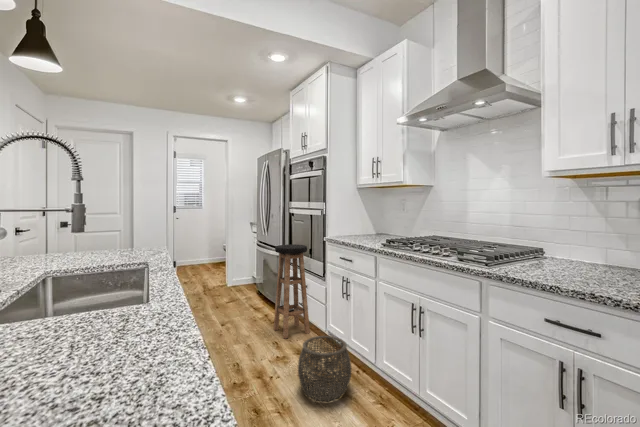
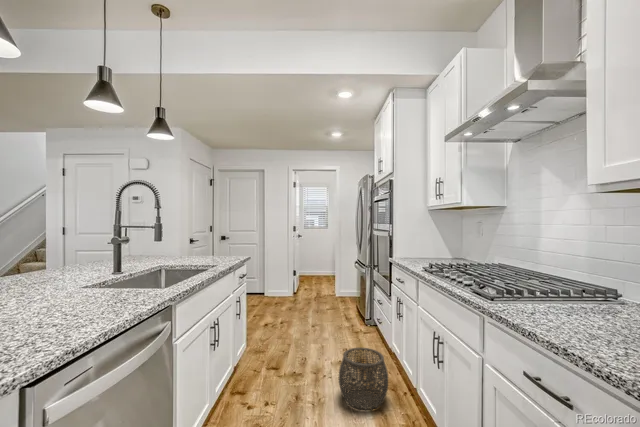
bar stool: present [274,244,310,339] -> none [351,263,381,348]

